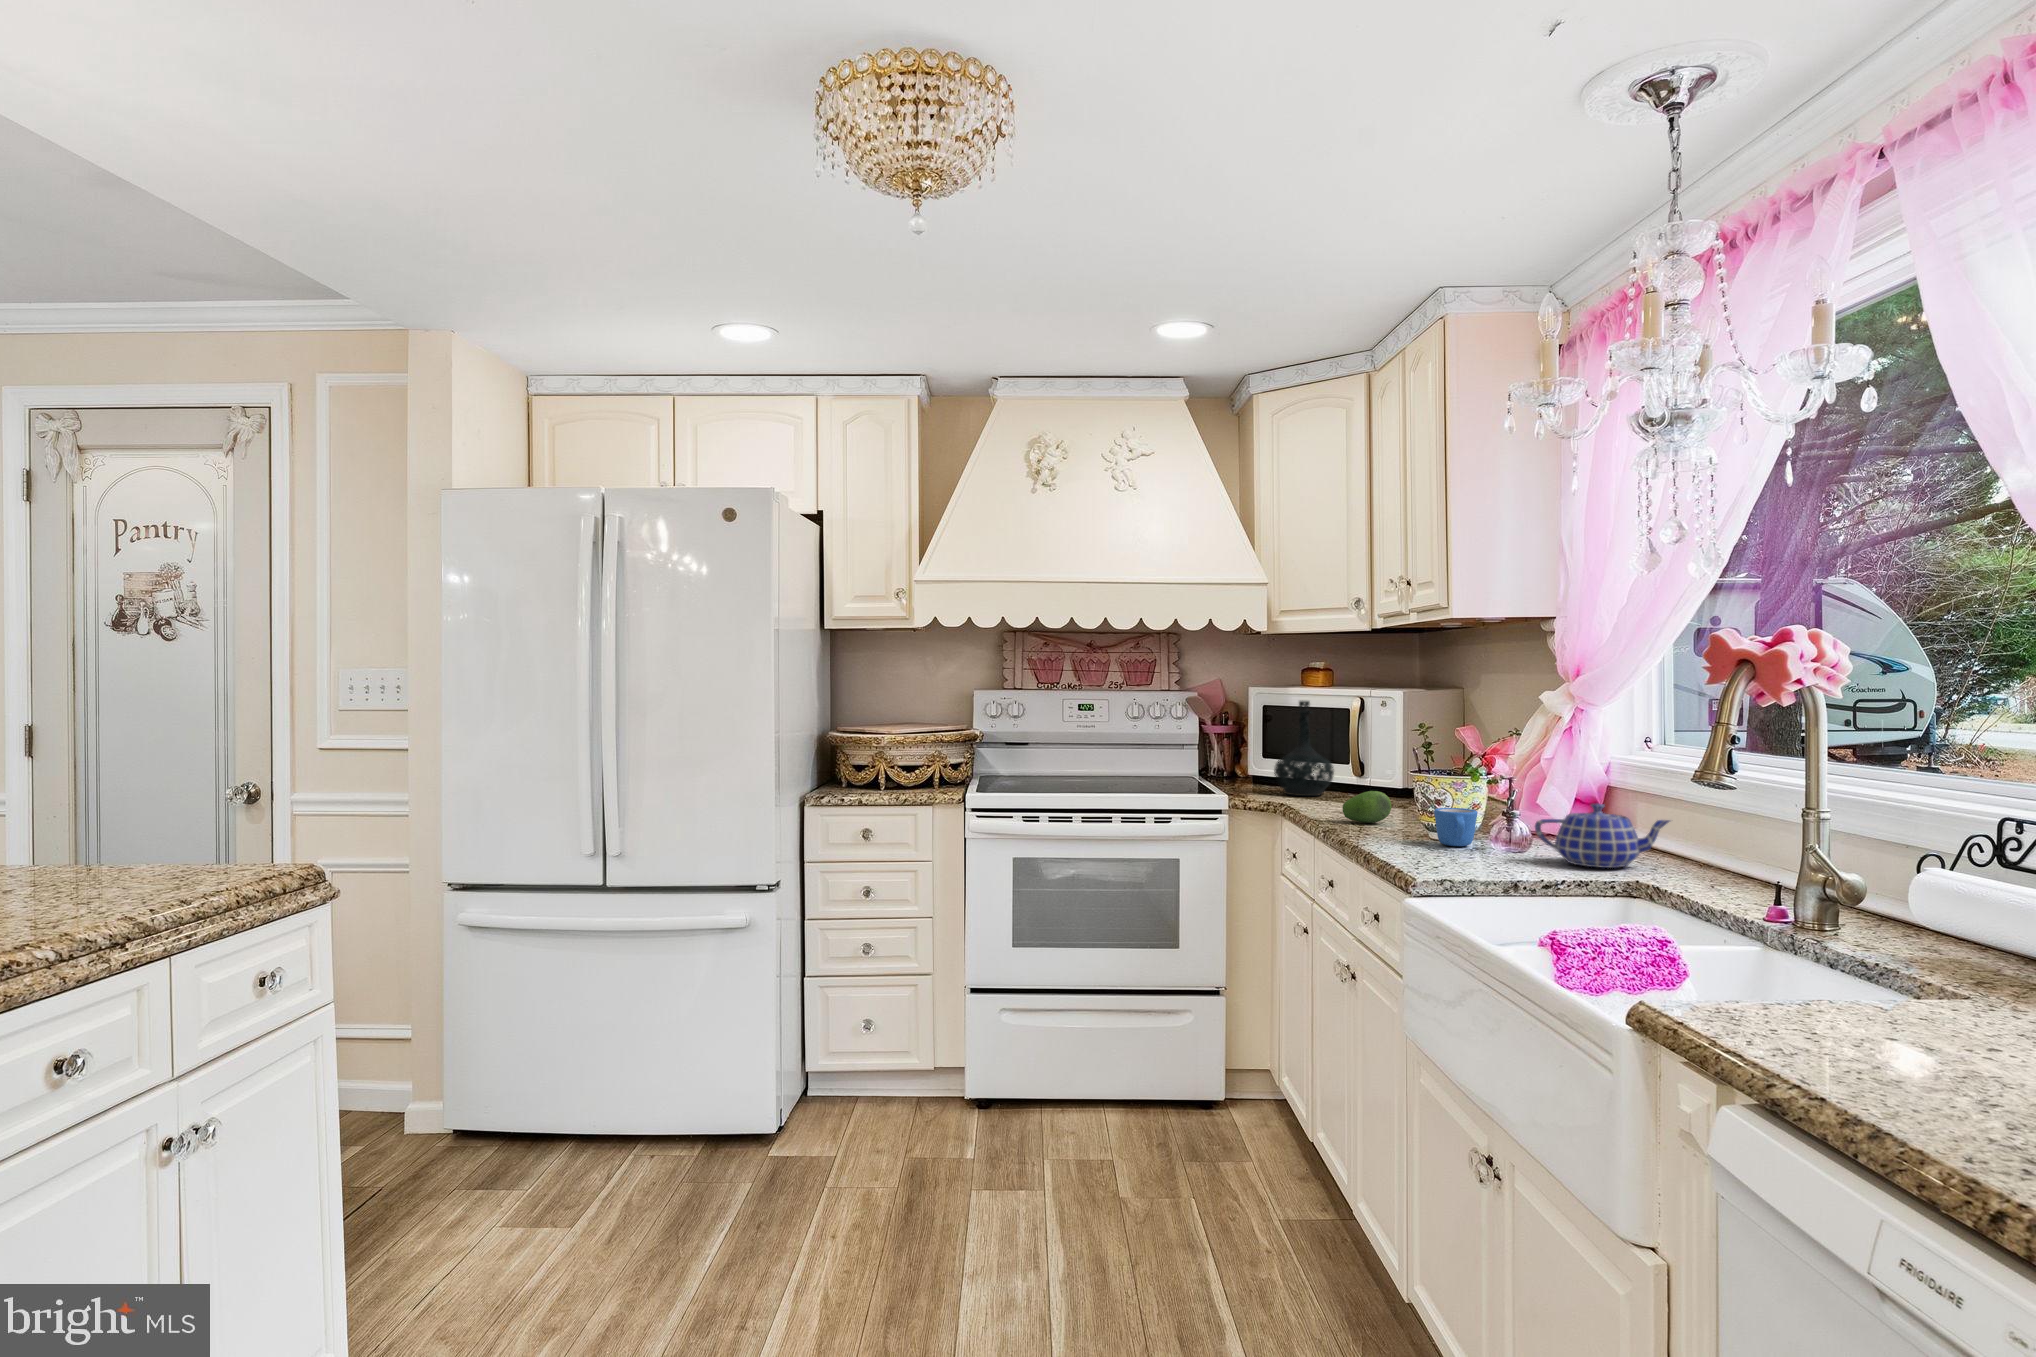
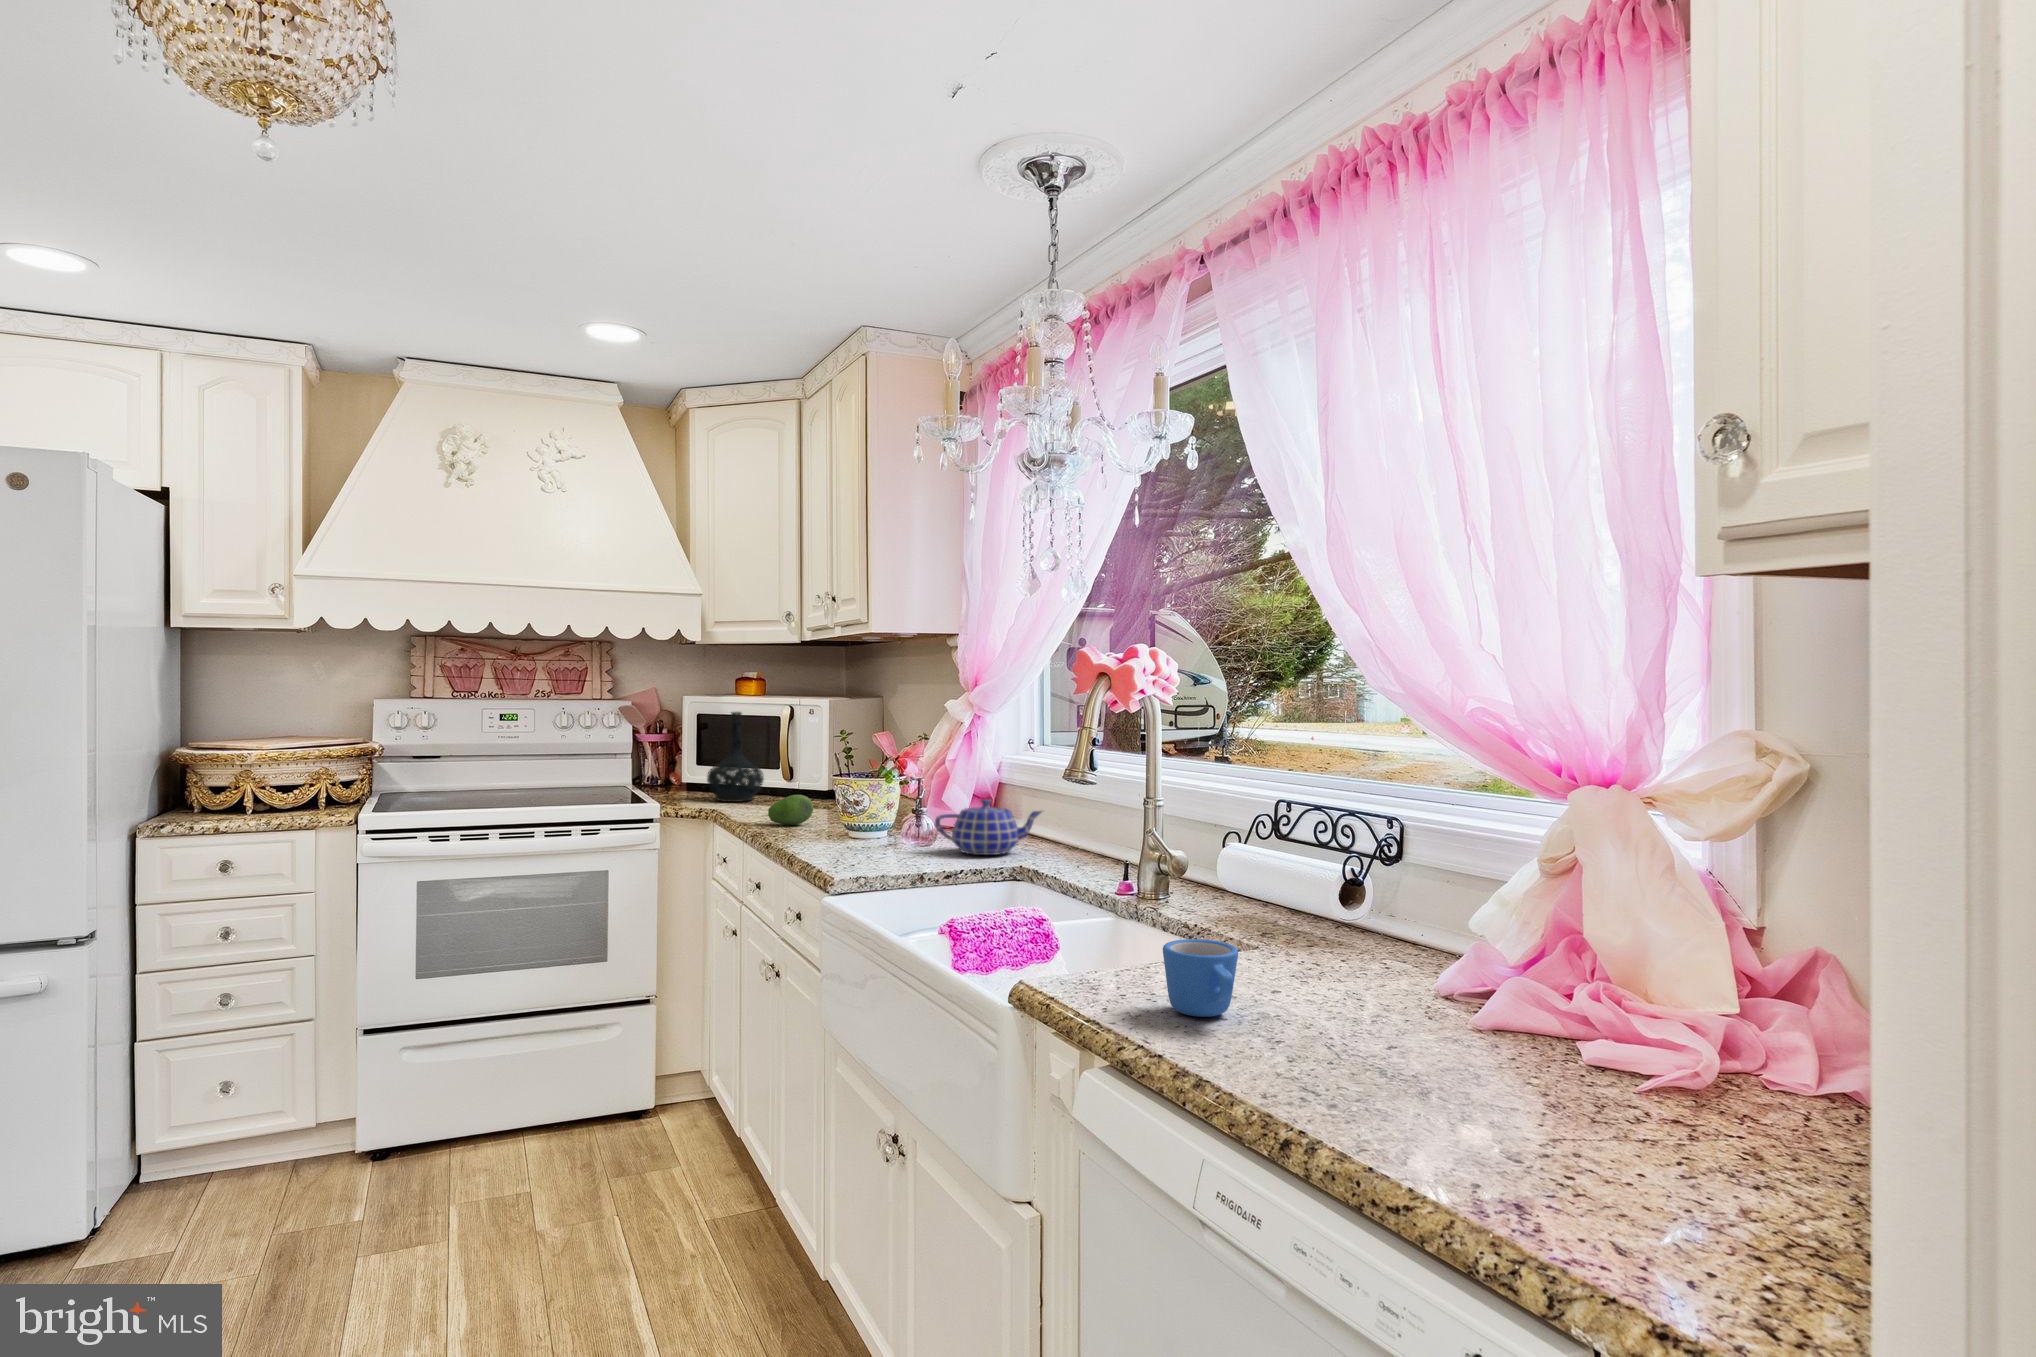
mug: present [1434,808,1477,846] -> present [1163,939,1238,1017]

